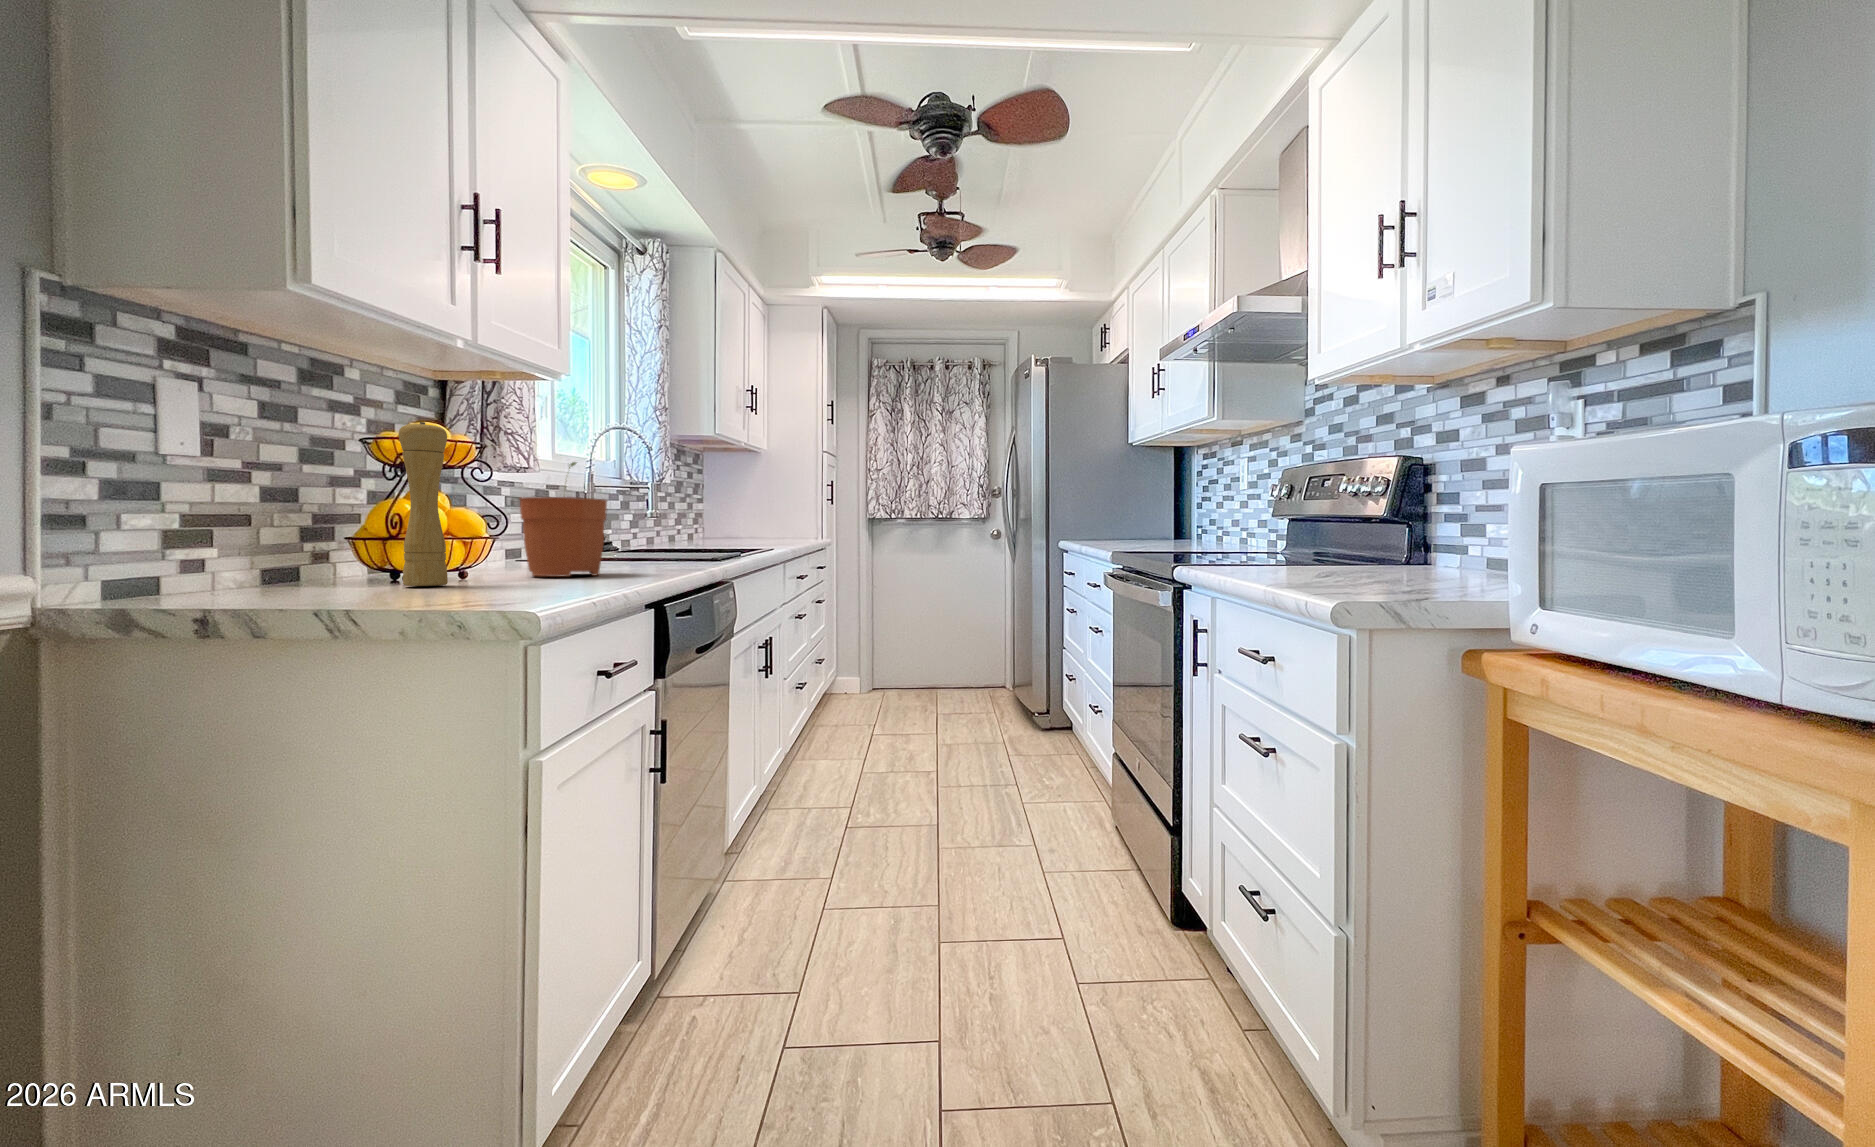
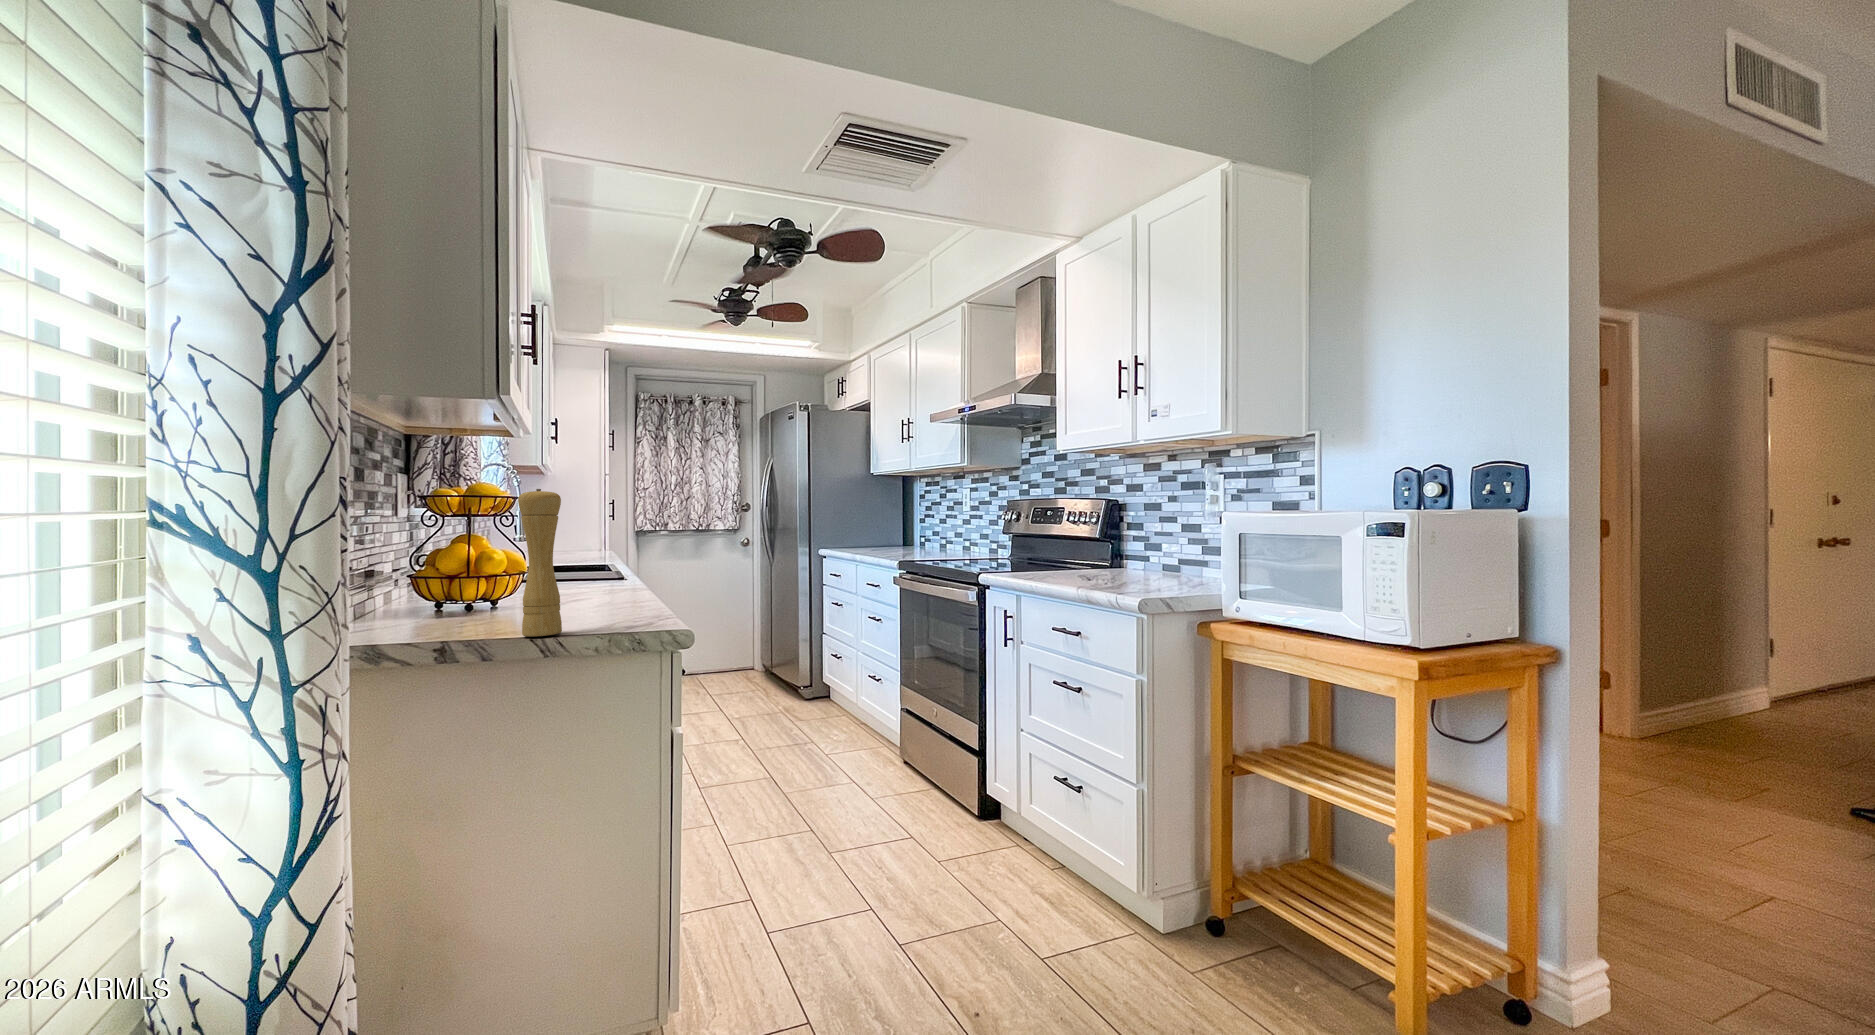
plant pot: present [520,462,607,576] -> none [561,513,640,616]

